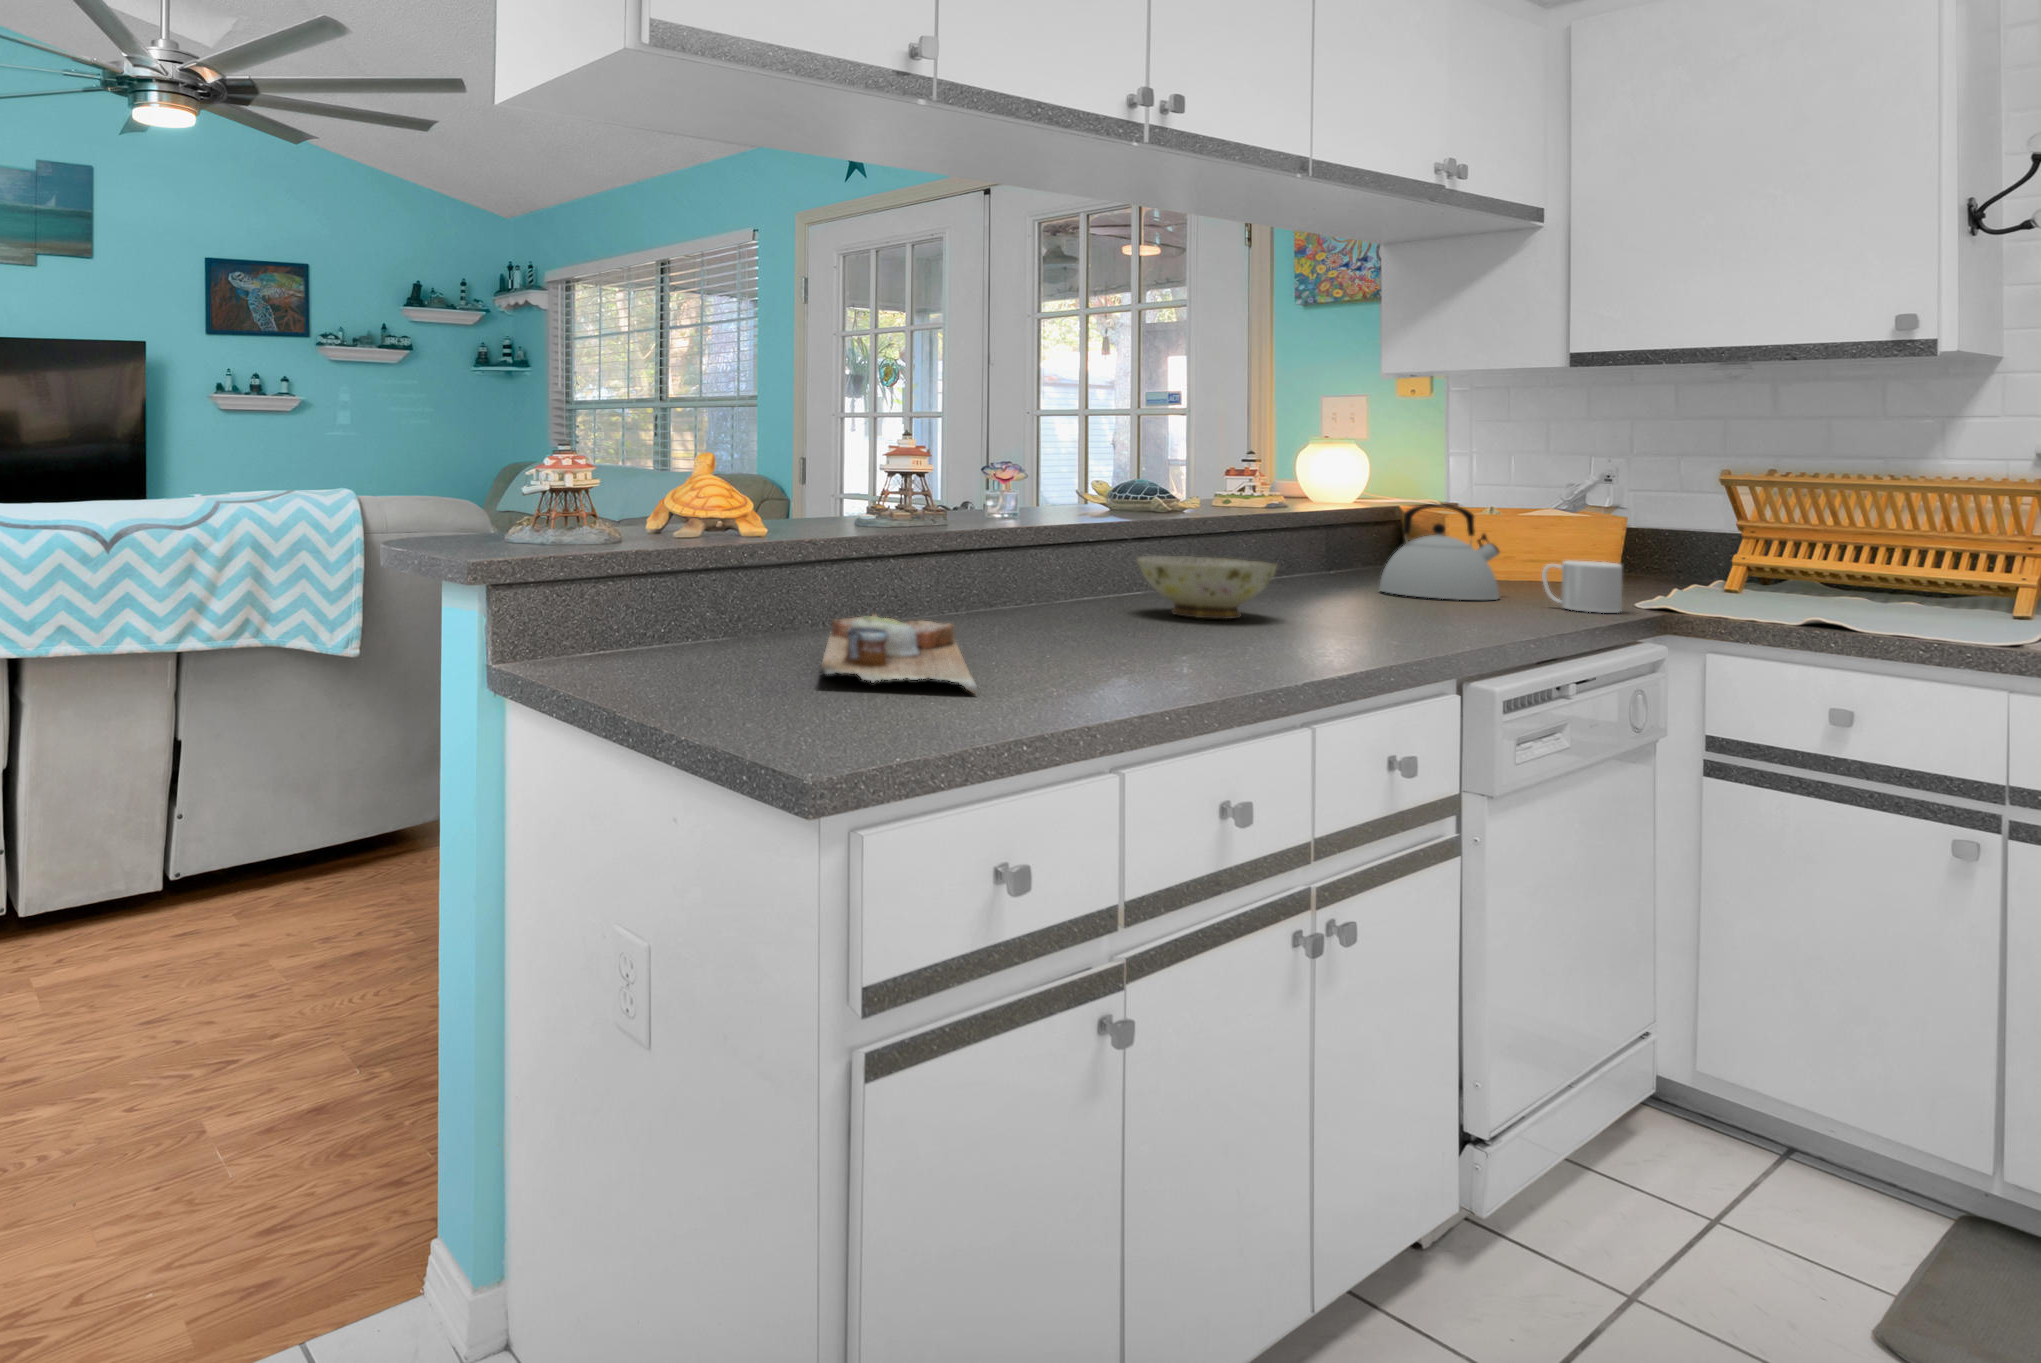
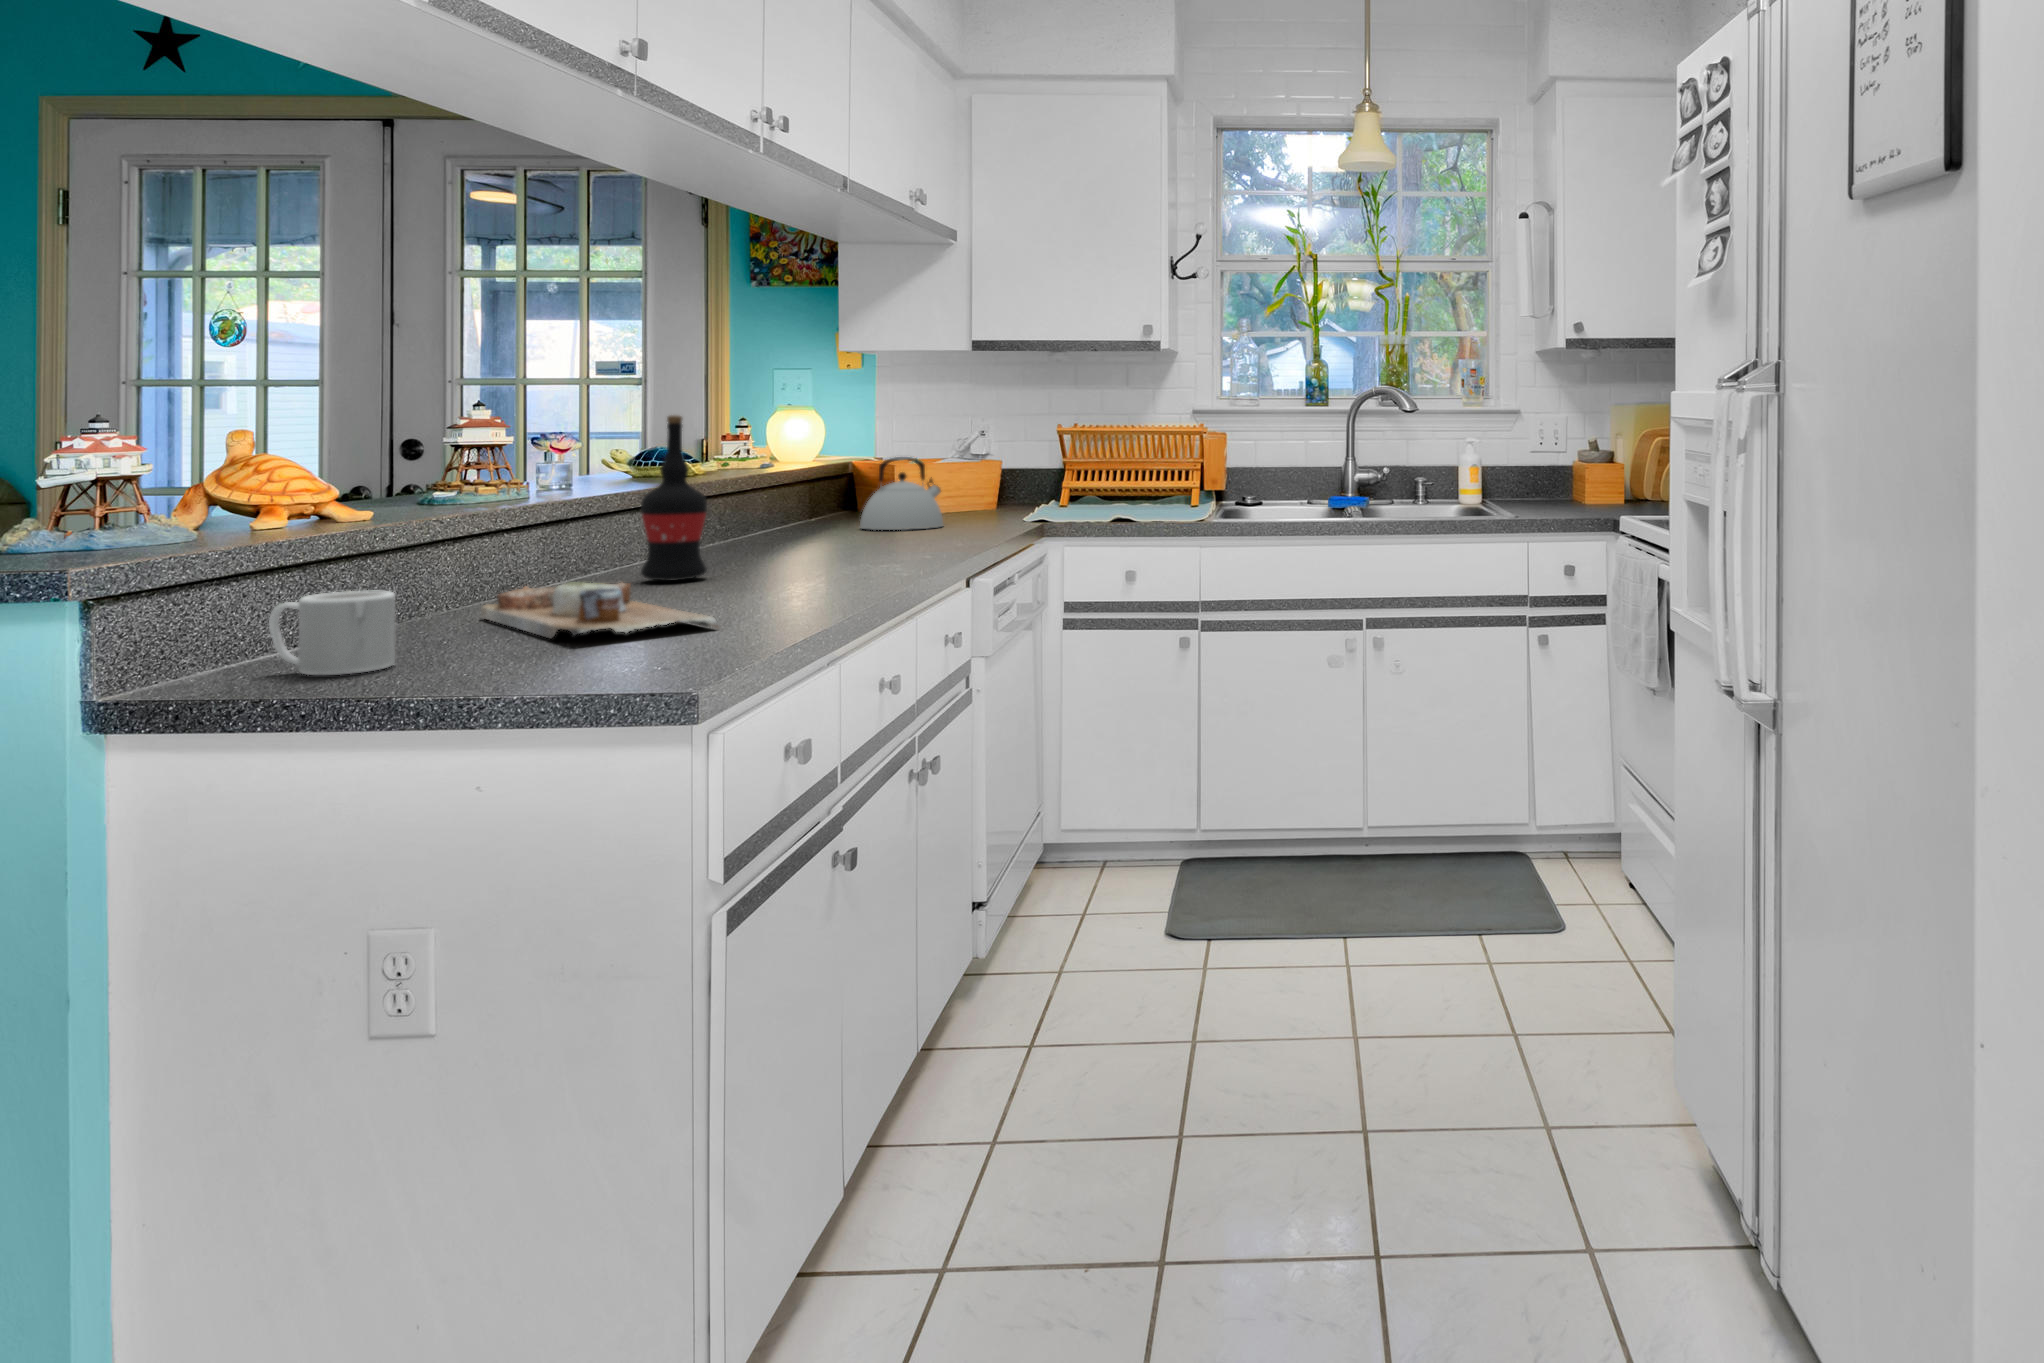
wine bottle: none [1030,443,1099,628] -> present [641,415,707,581]
ceramic bowl: present [1137,555,1277,619] -> none [709,510,829,561]
mug: present [1542,561,1623,613] -> present [269,591,395,675]

